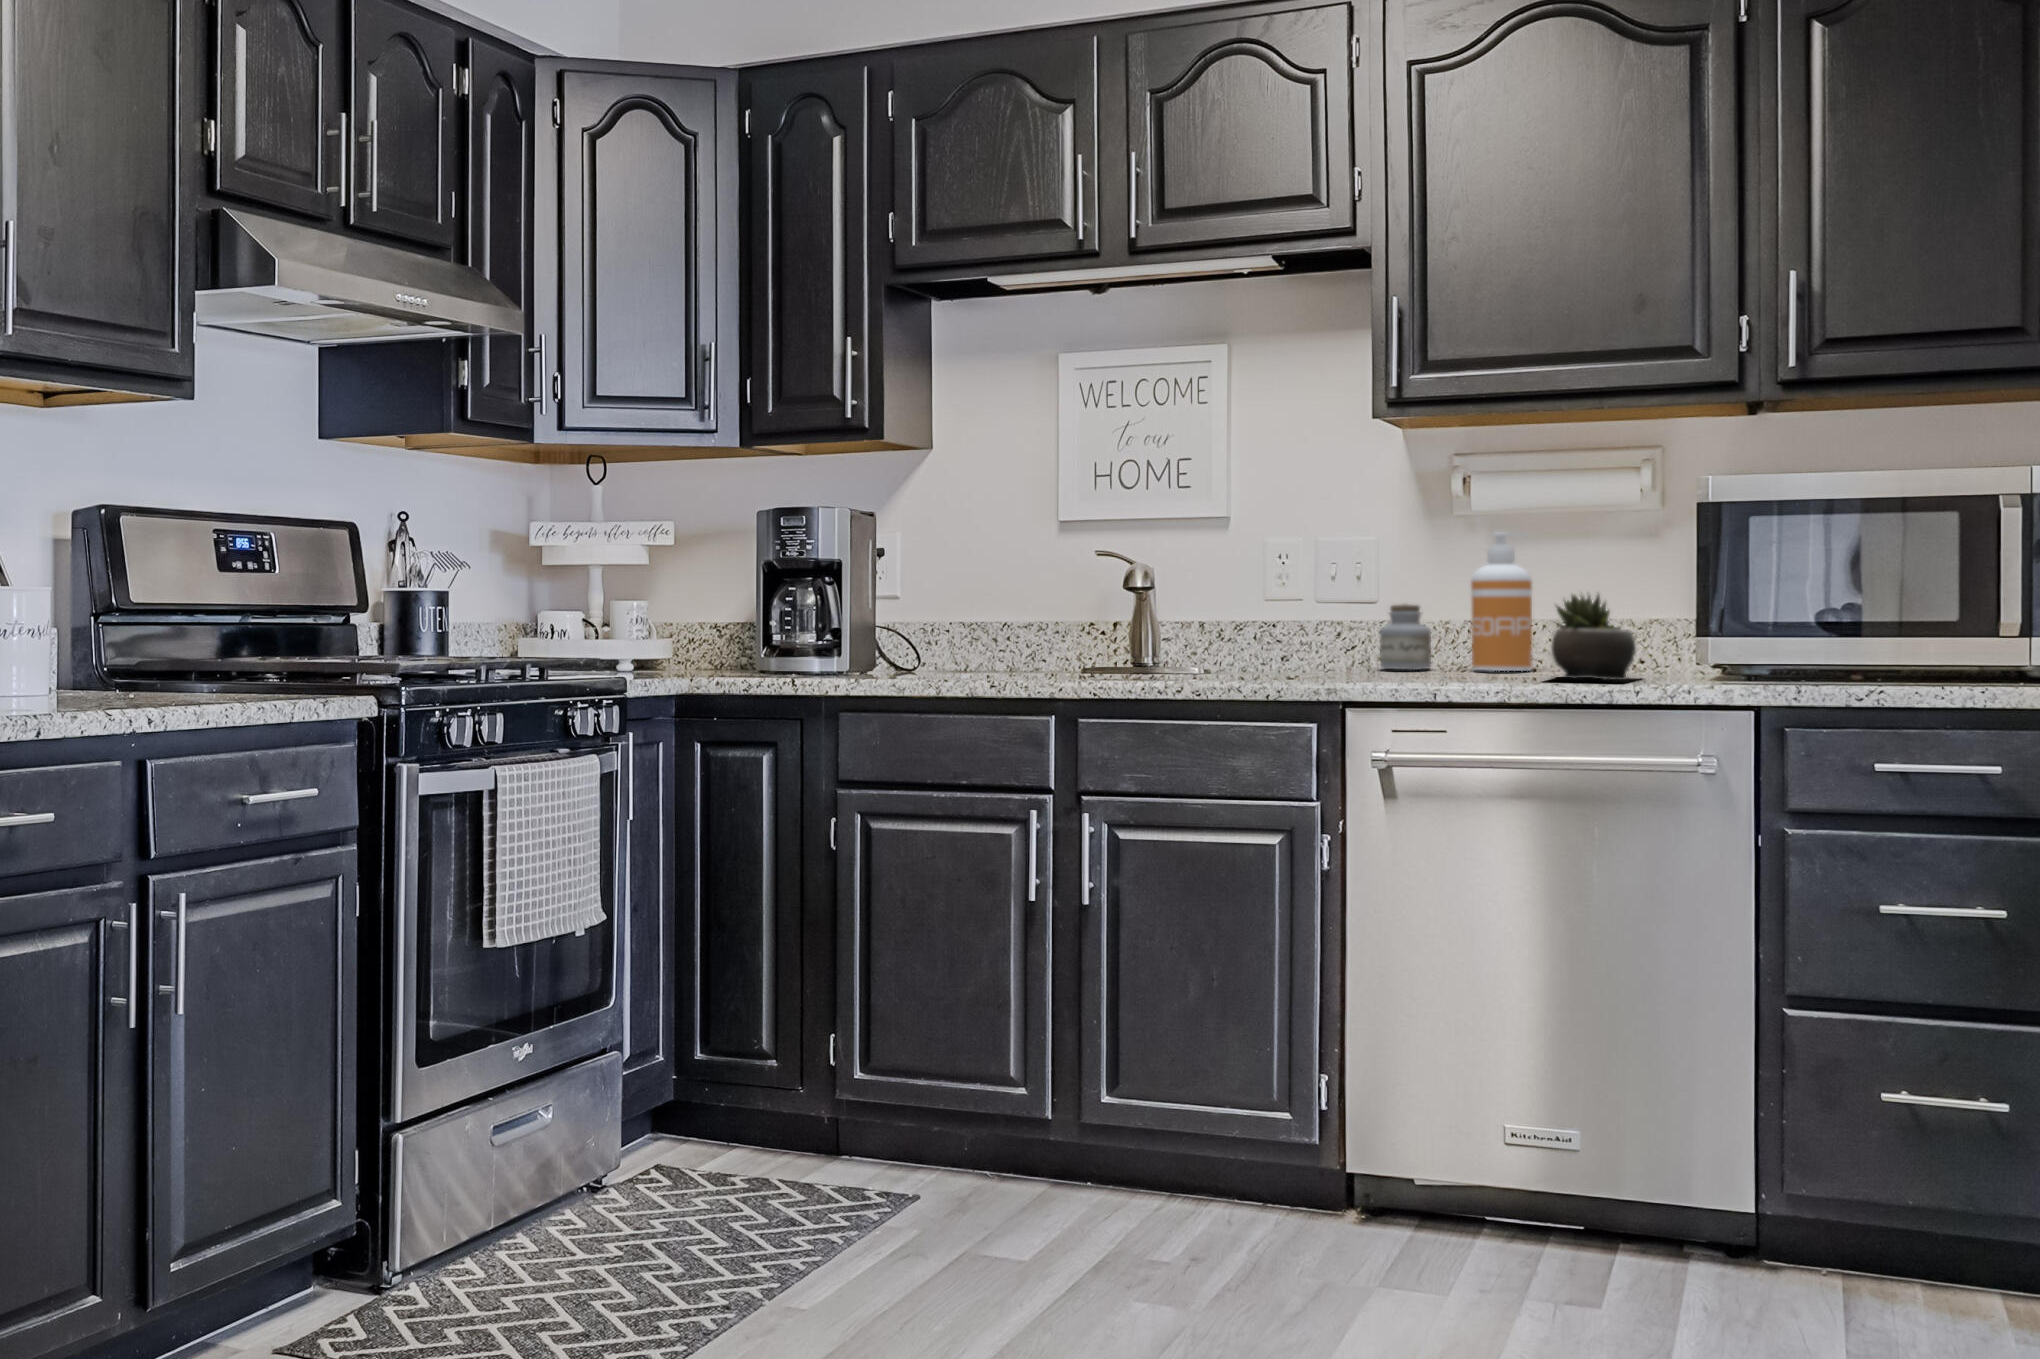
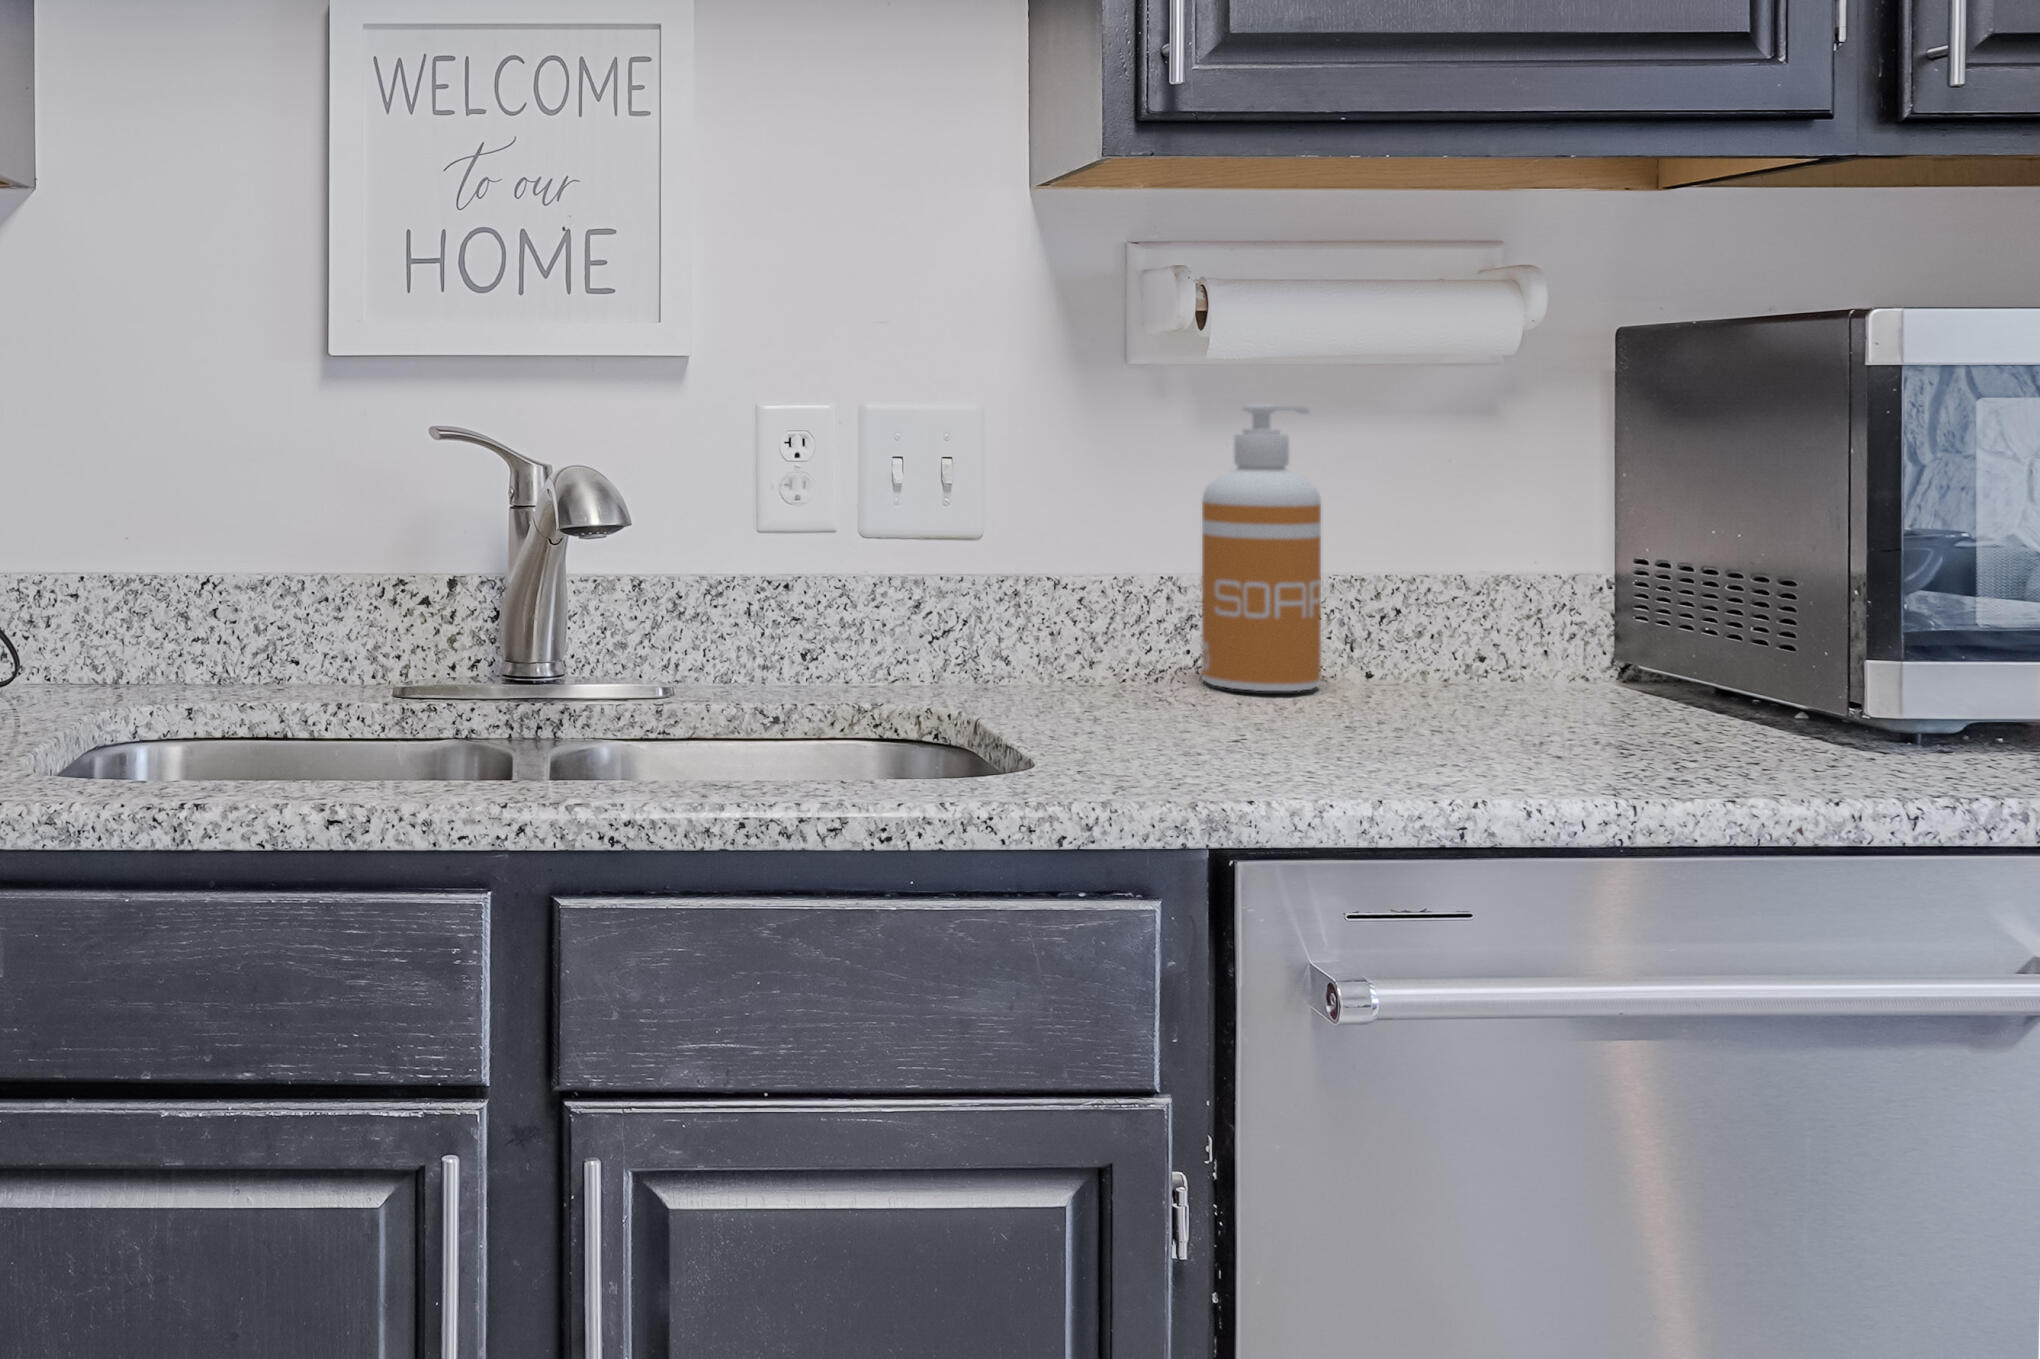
succulent plant: present [1552,595,1636,680] -> none [1423,541,1642,742]
jar: present [1380,604,1431,670] -> none [1019,547,1122,686]

